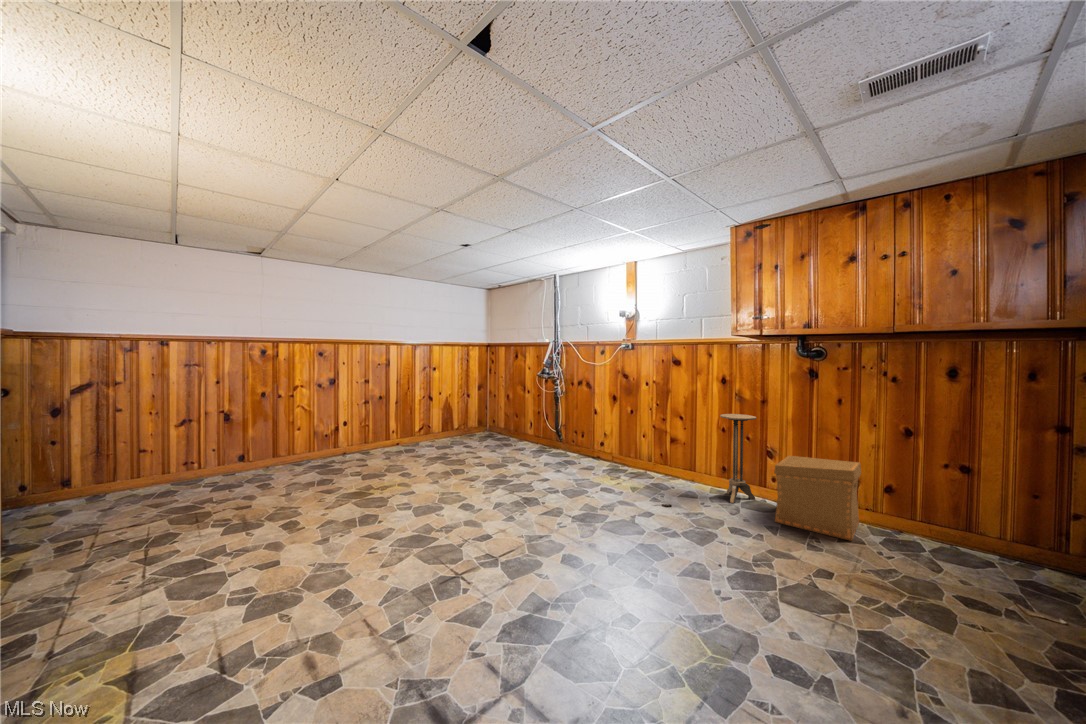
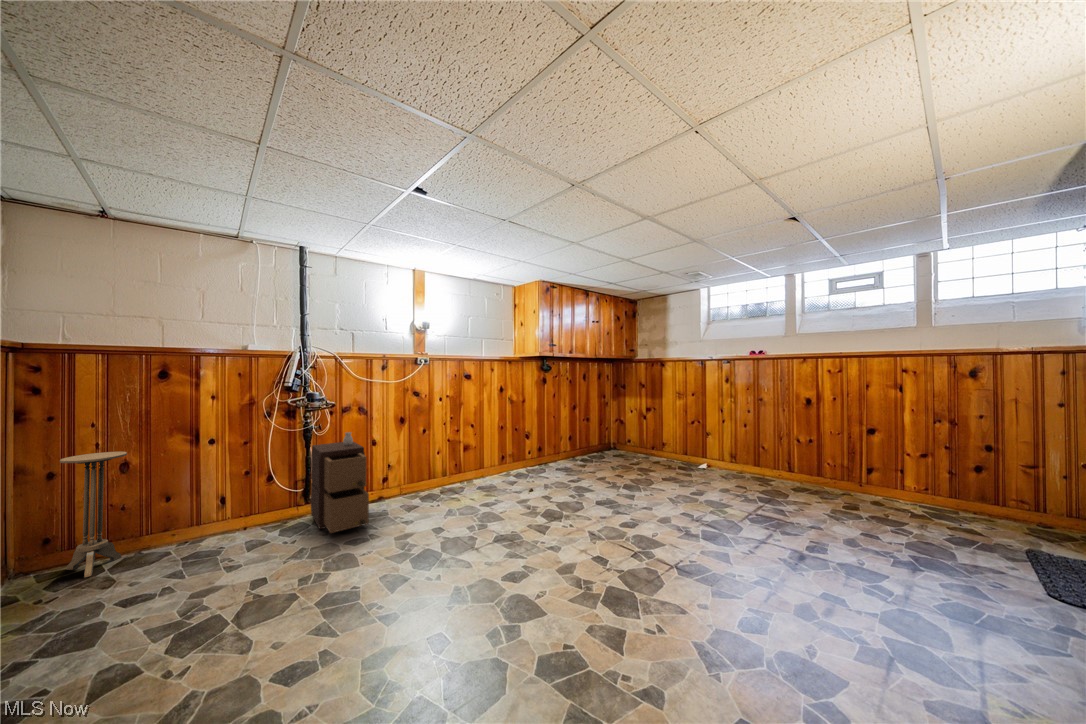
storage cabinet: none [933,443,1021,593] -> present [311,432,369,533]
cardboard box: present [774,456,861,541] -> none [170,472,261,567]

